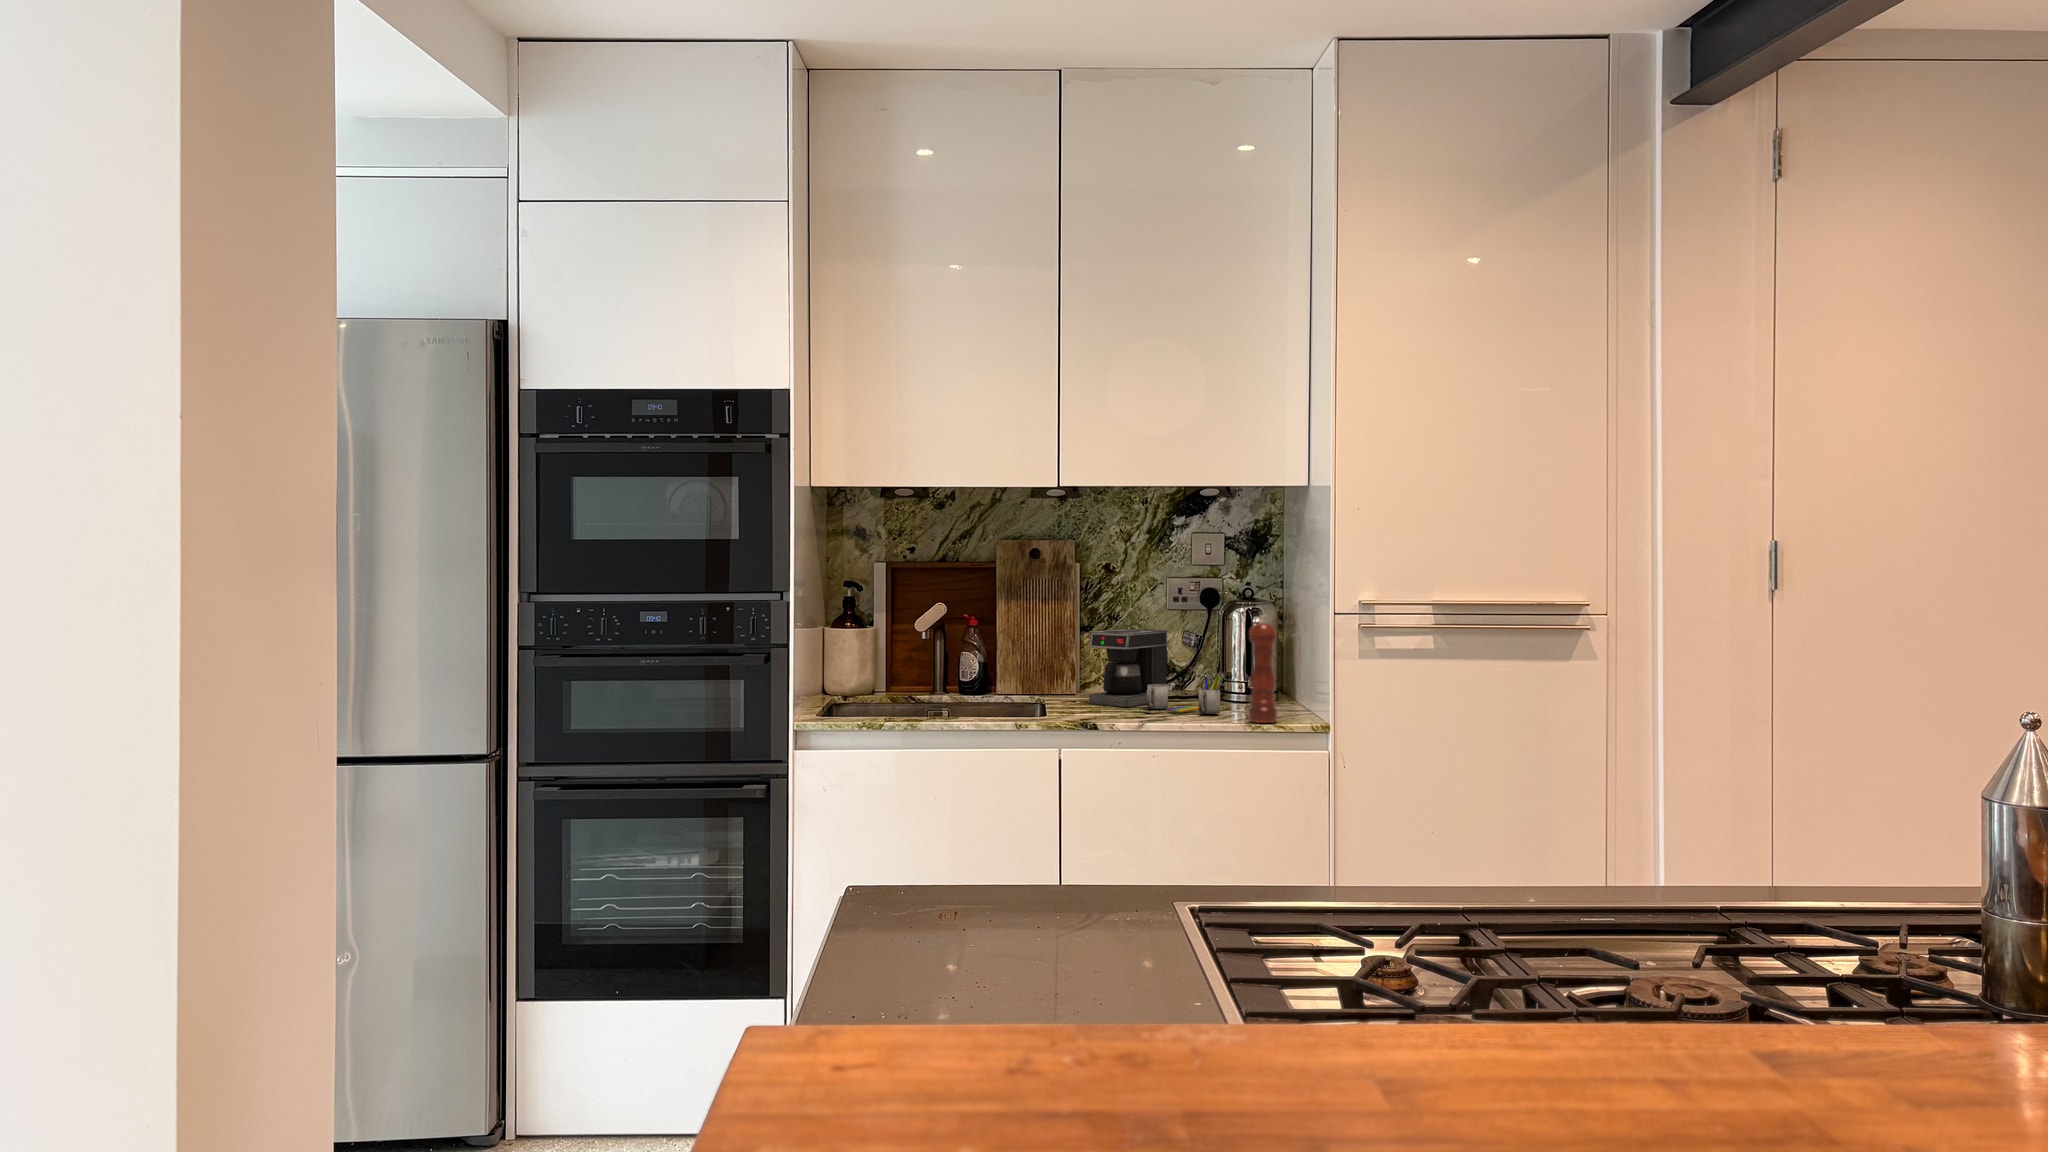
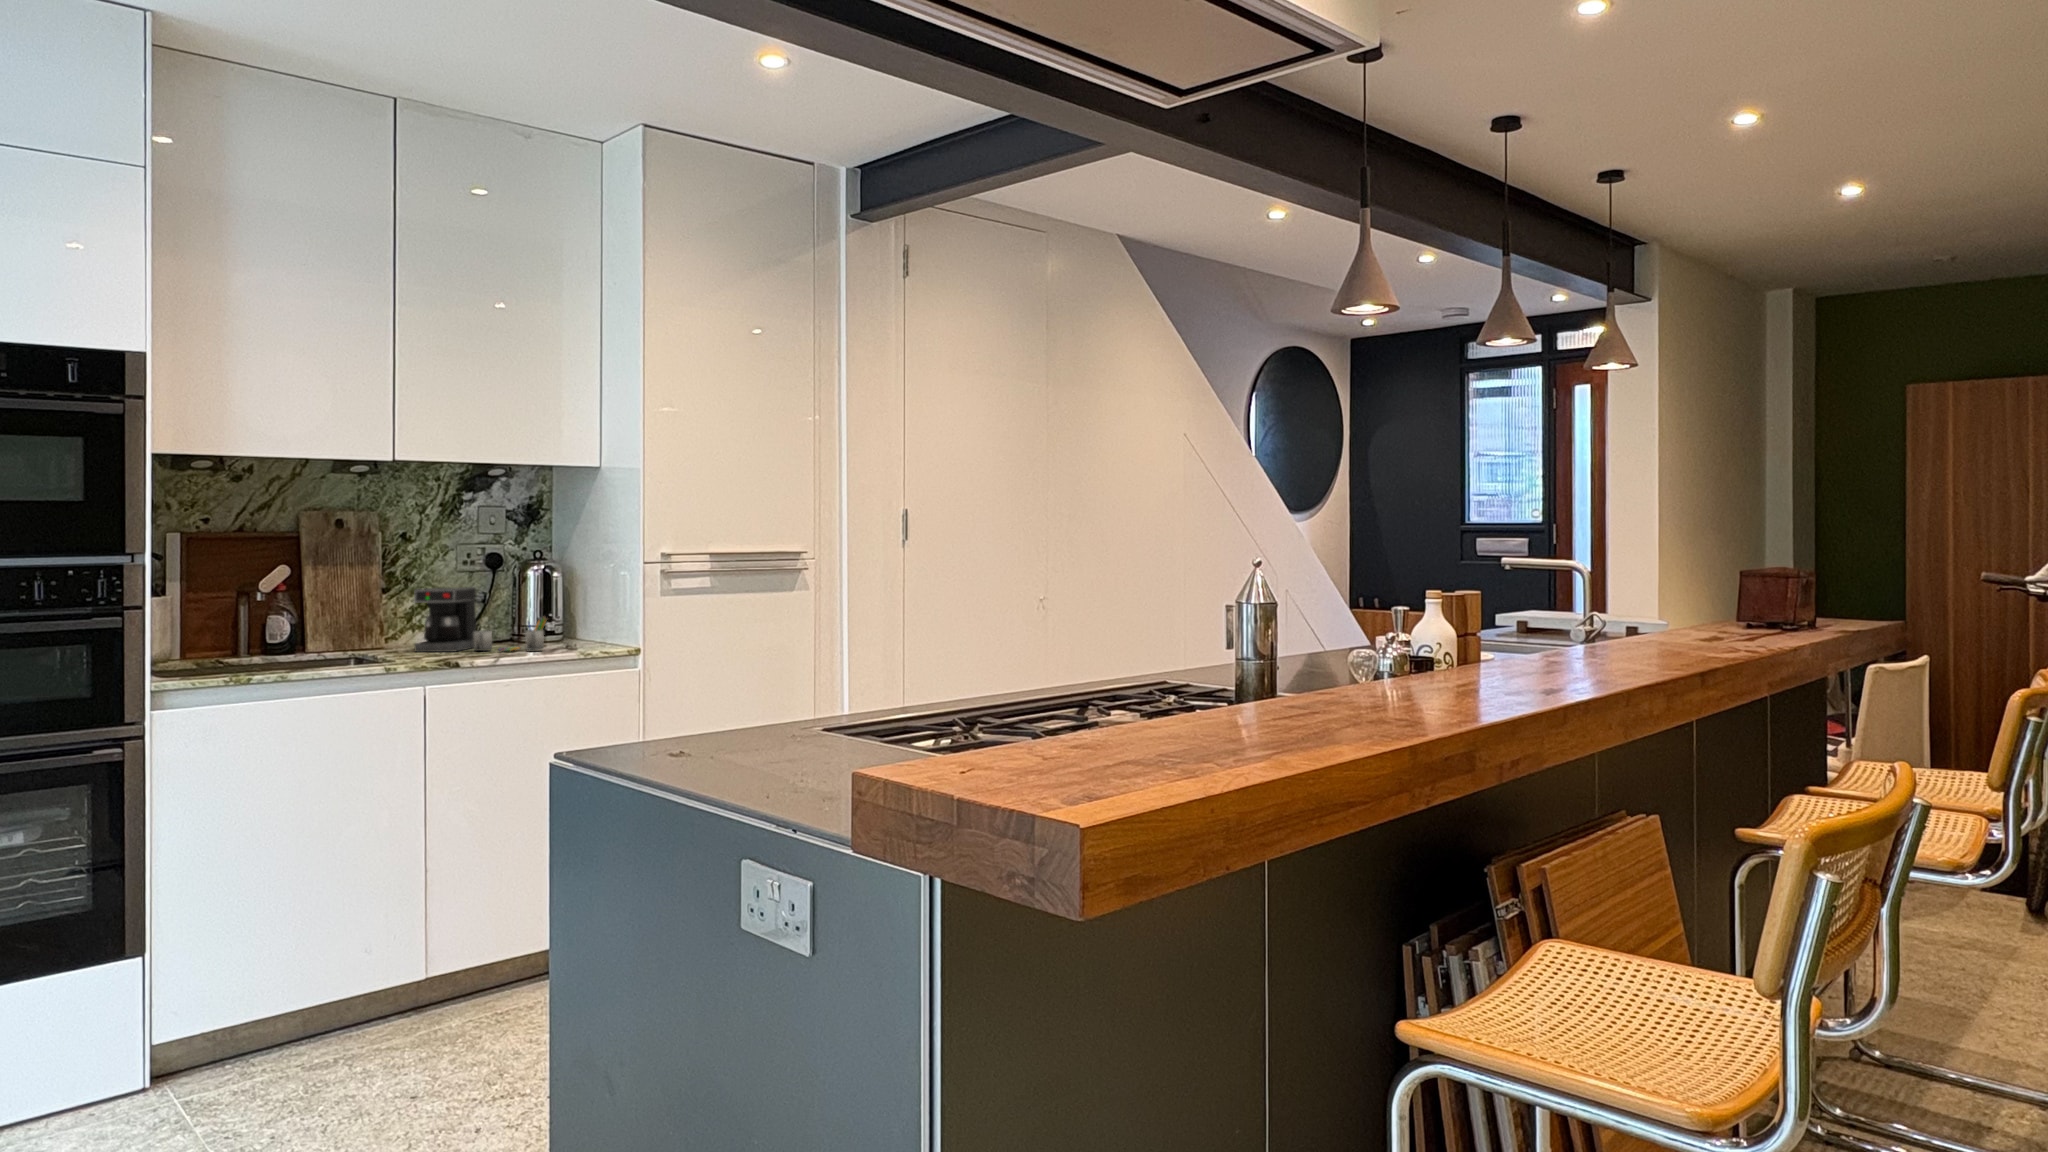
pepper mill: present [1249,615,1277,723] -> none [575,568,599,652]

